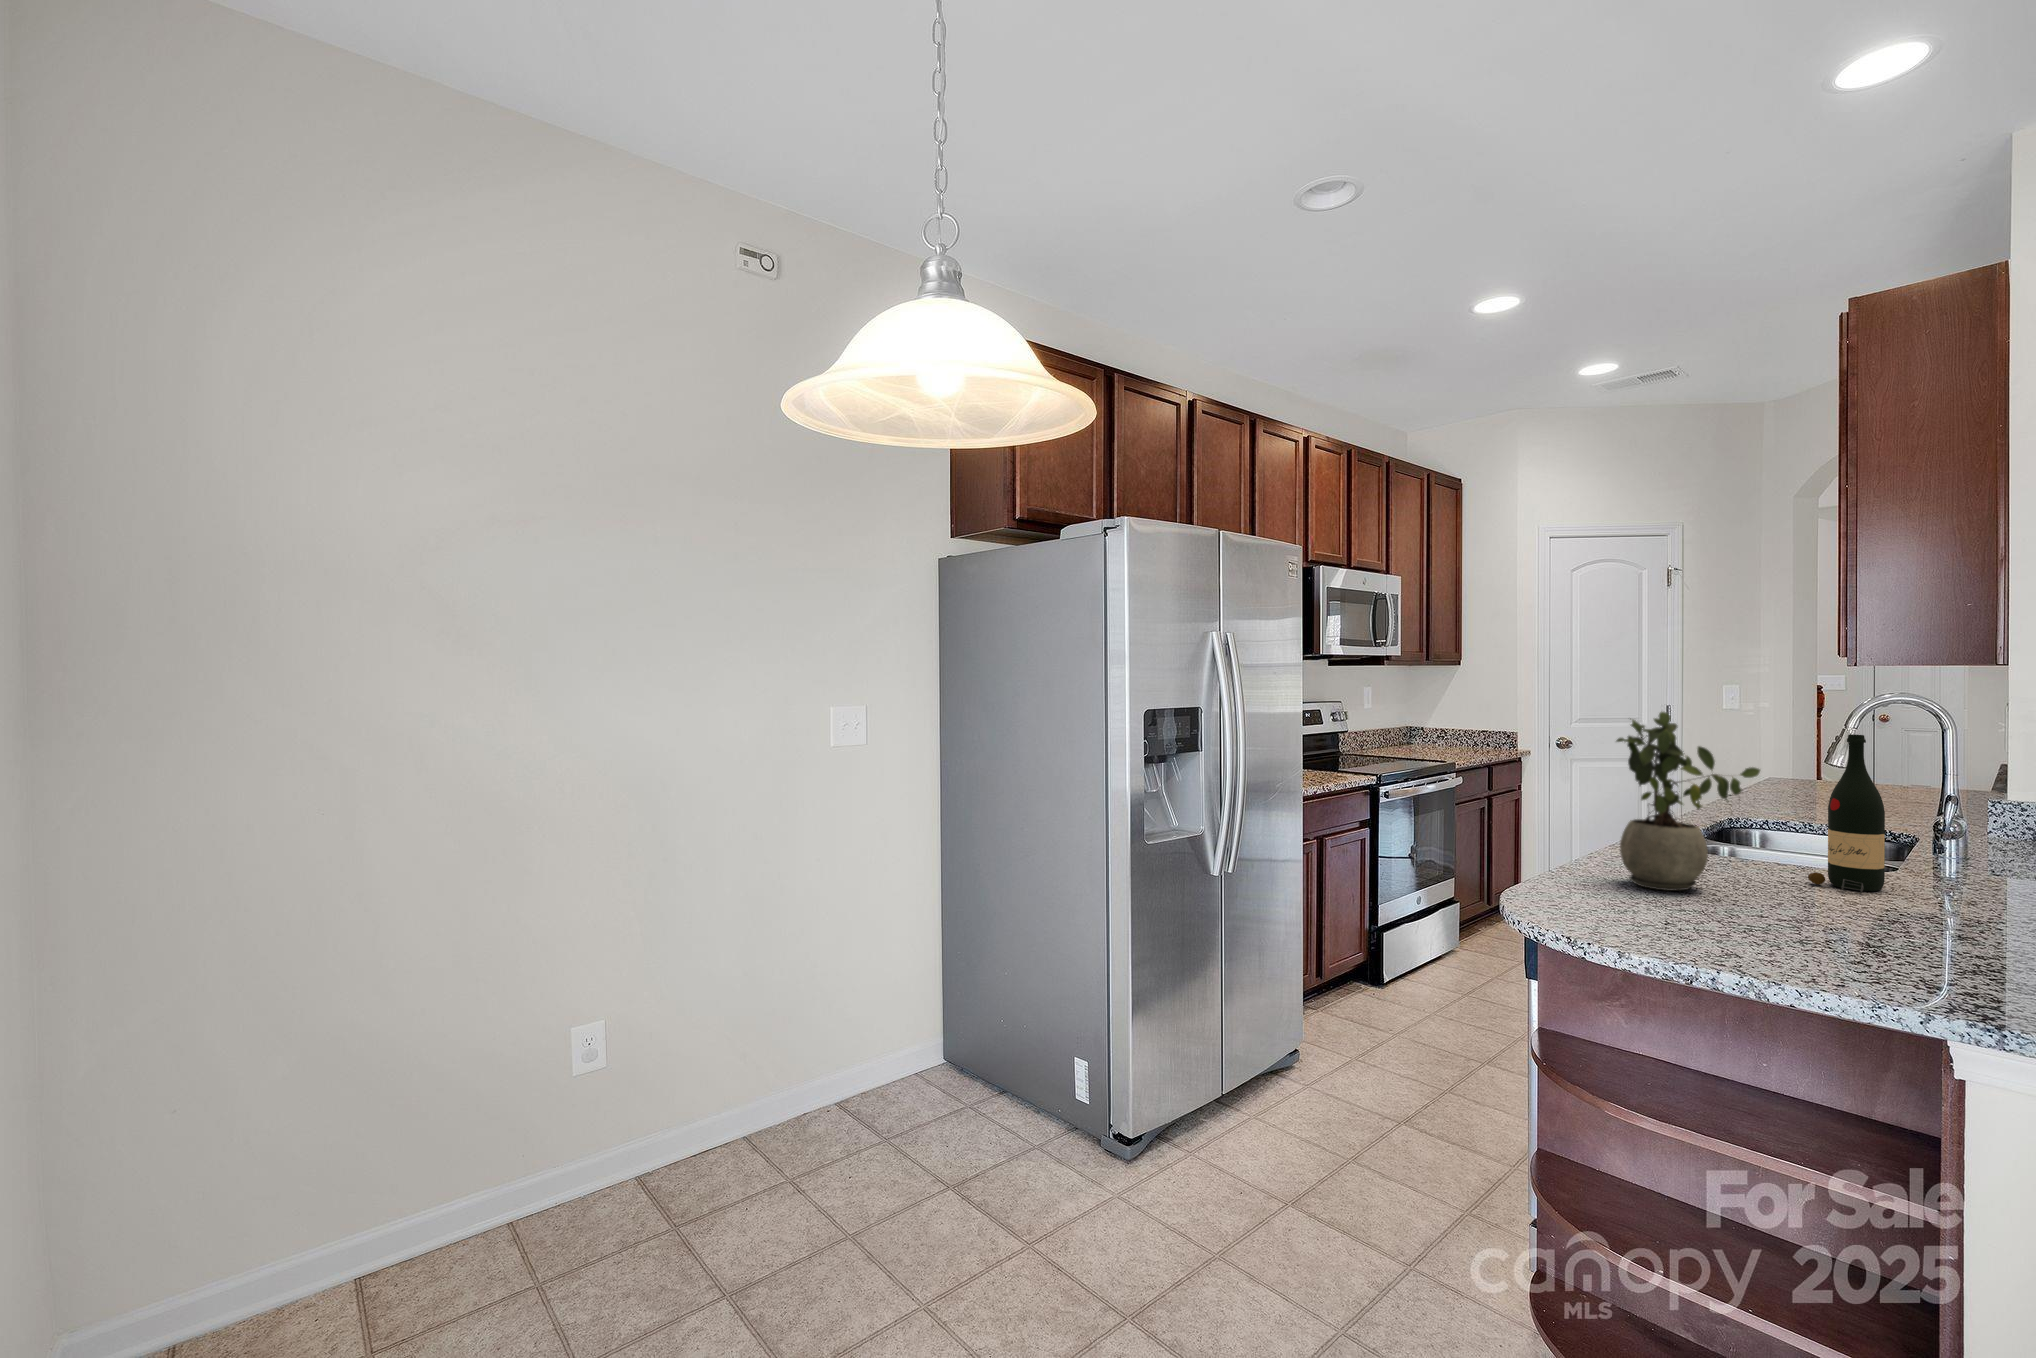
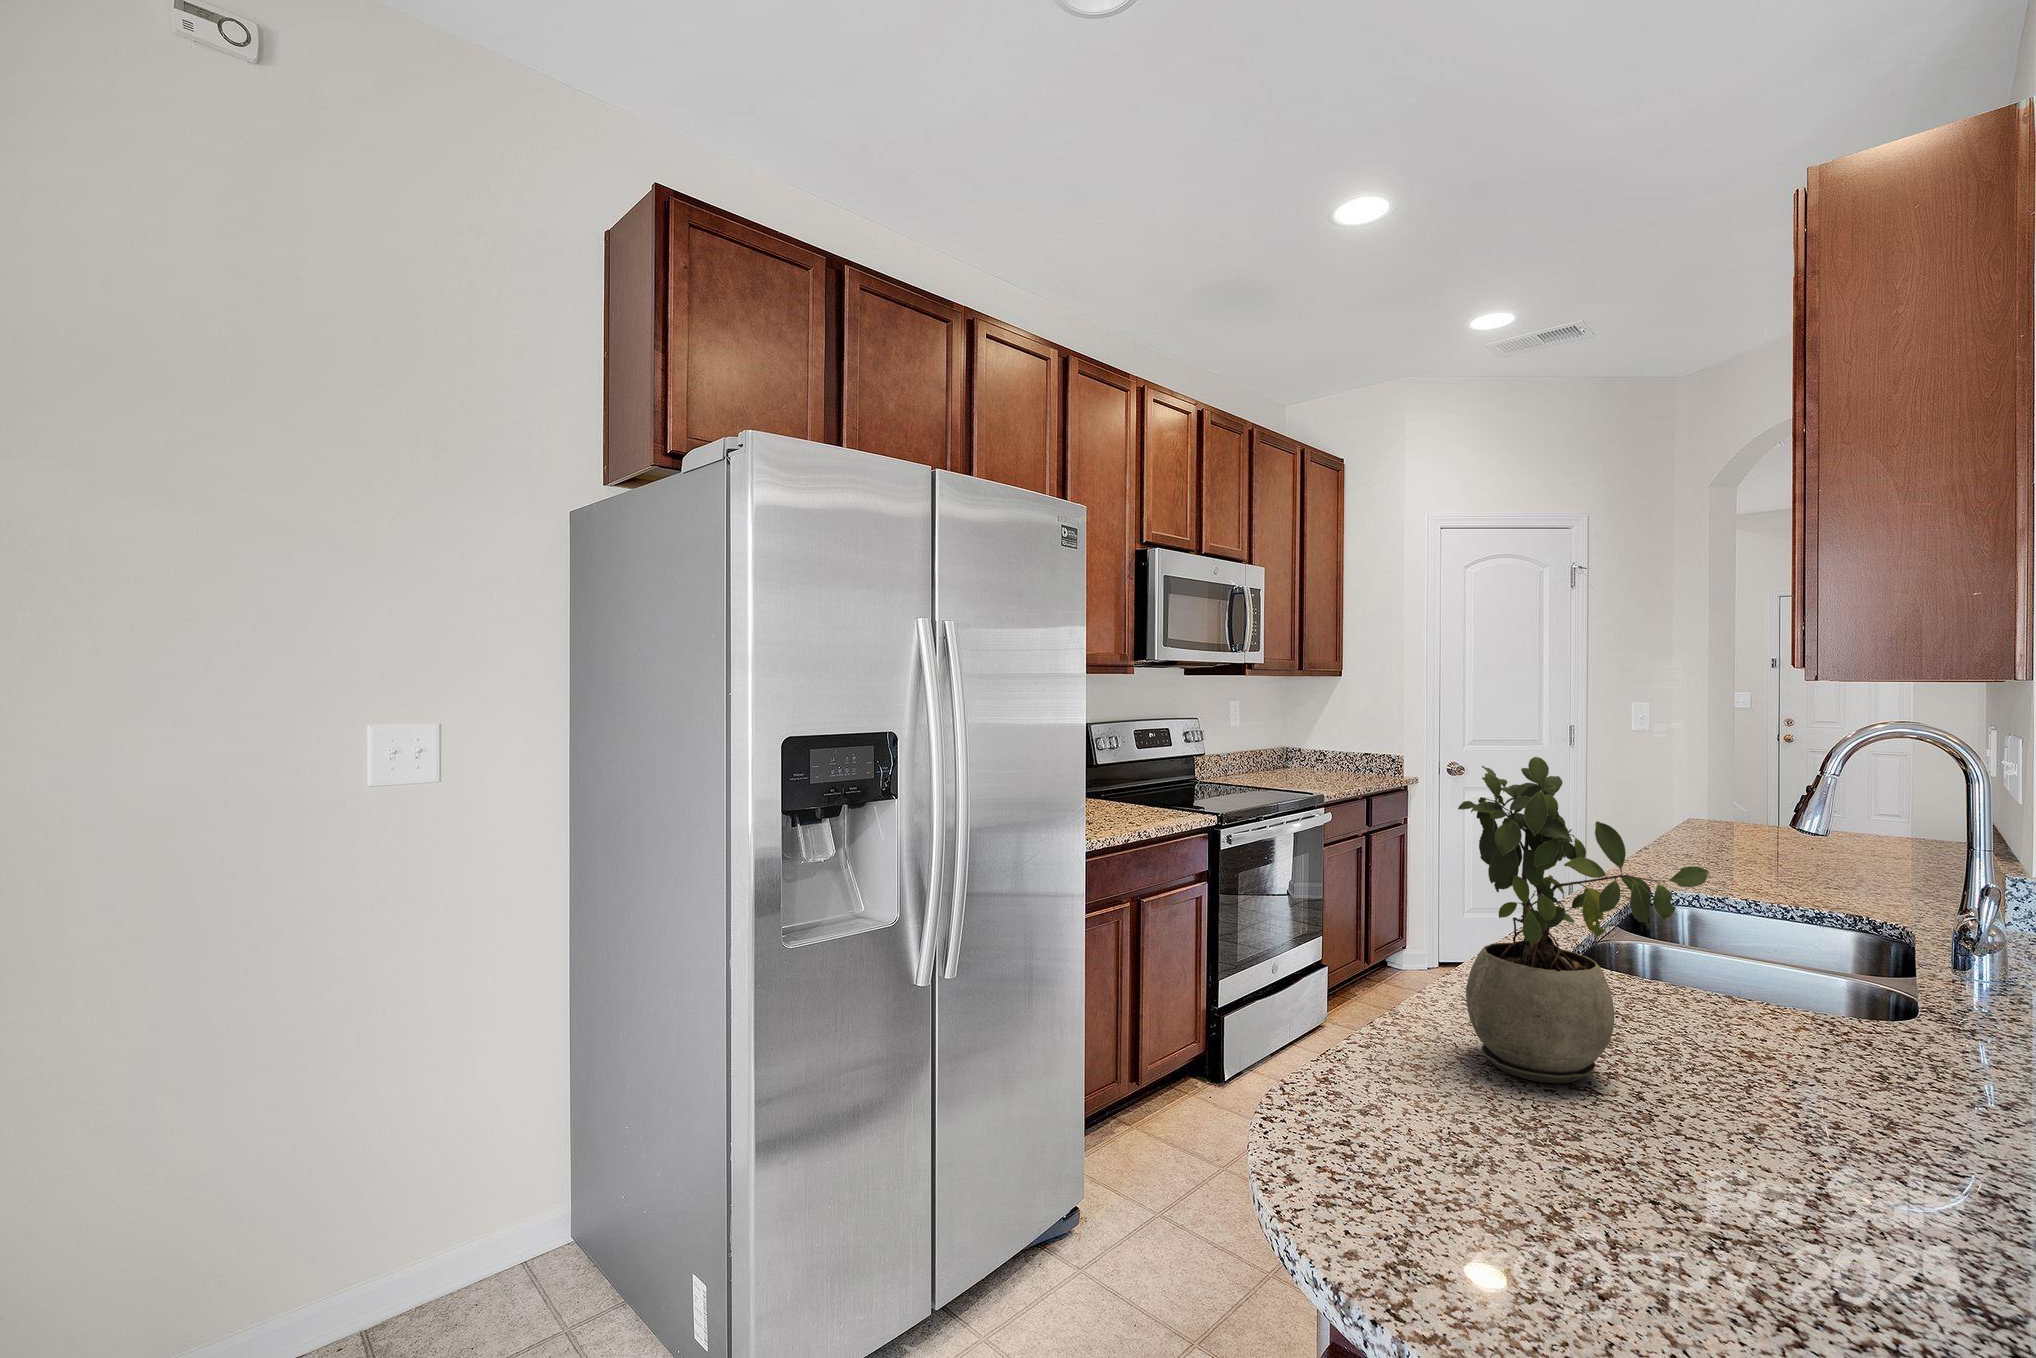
wine bottle: present [1808,734,1885,893] -> none [1781,797,1915,1089]

